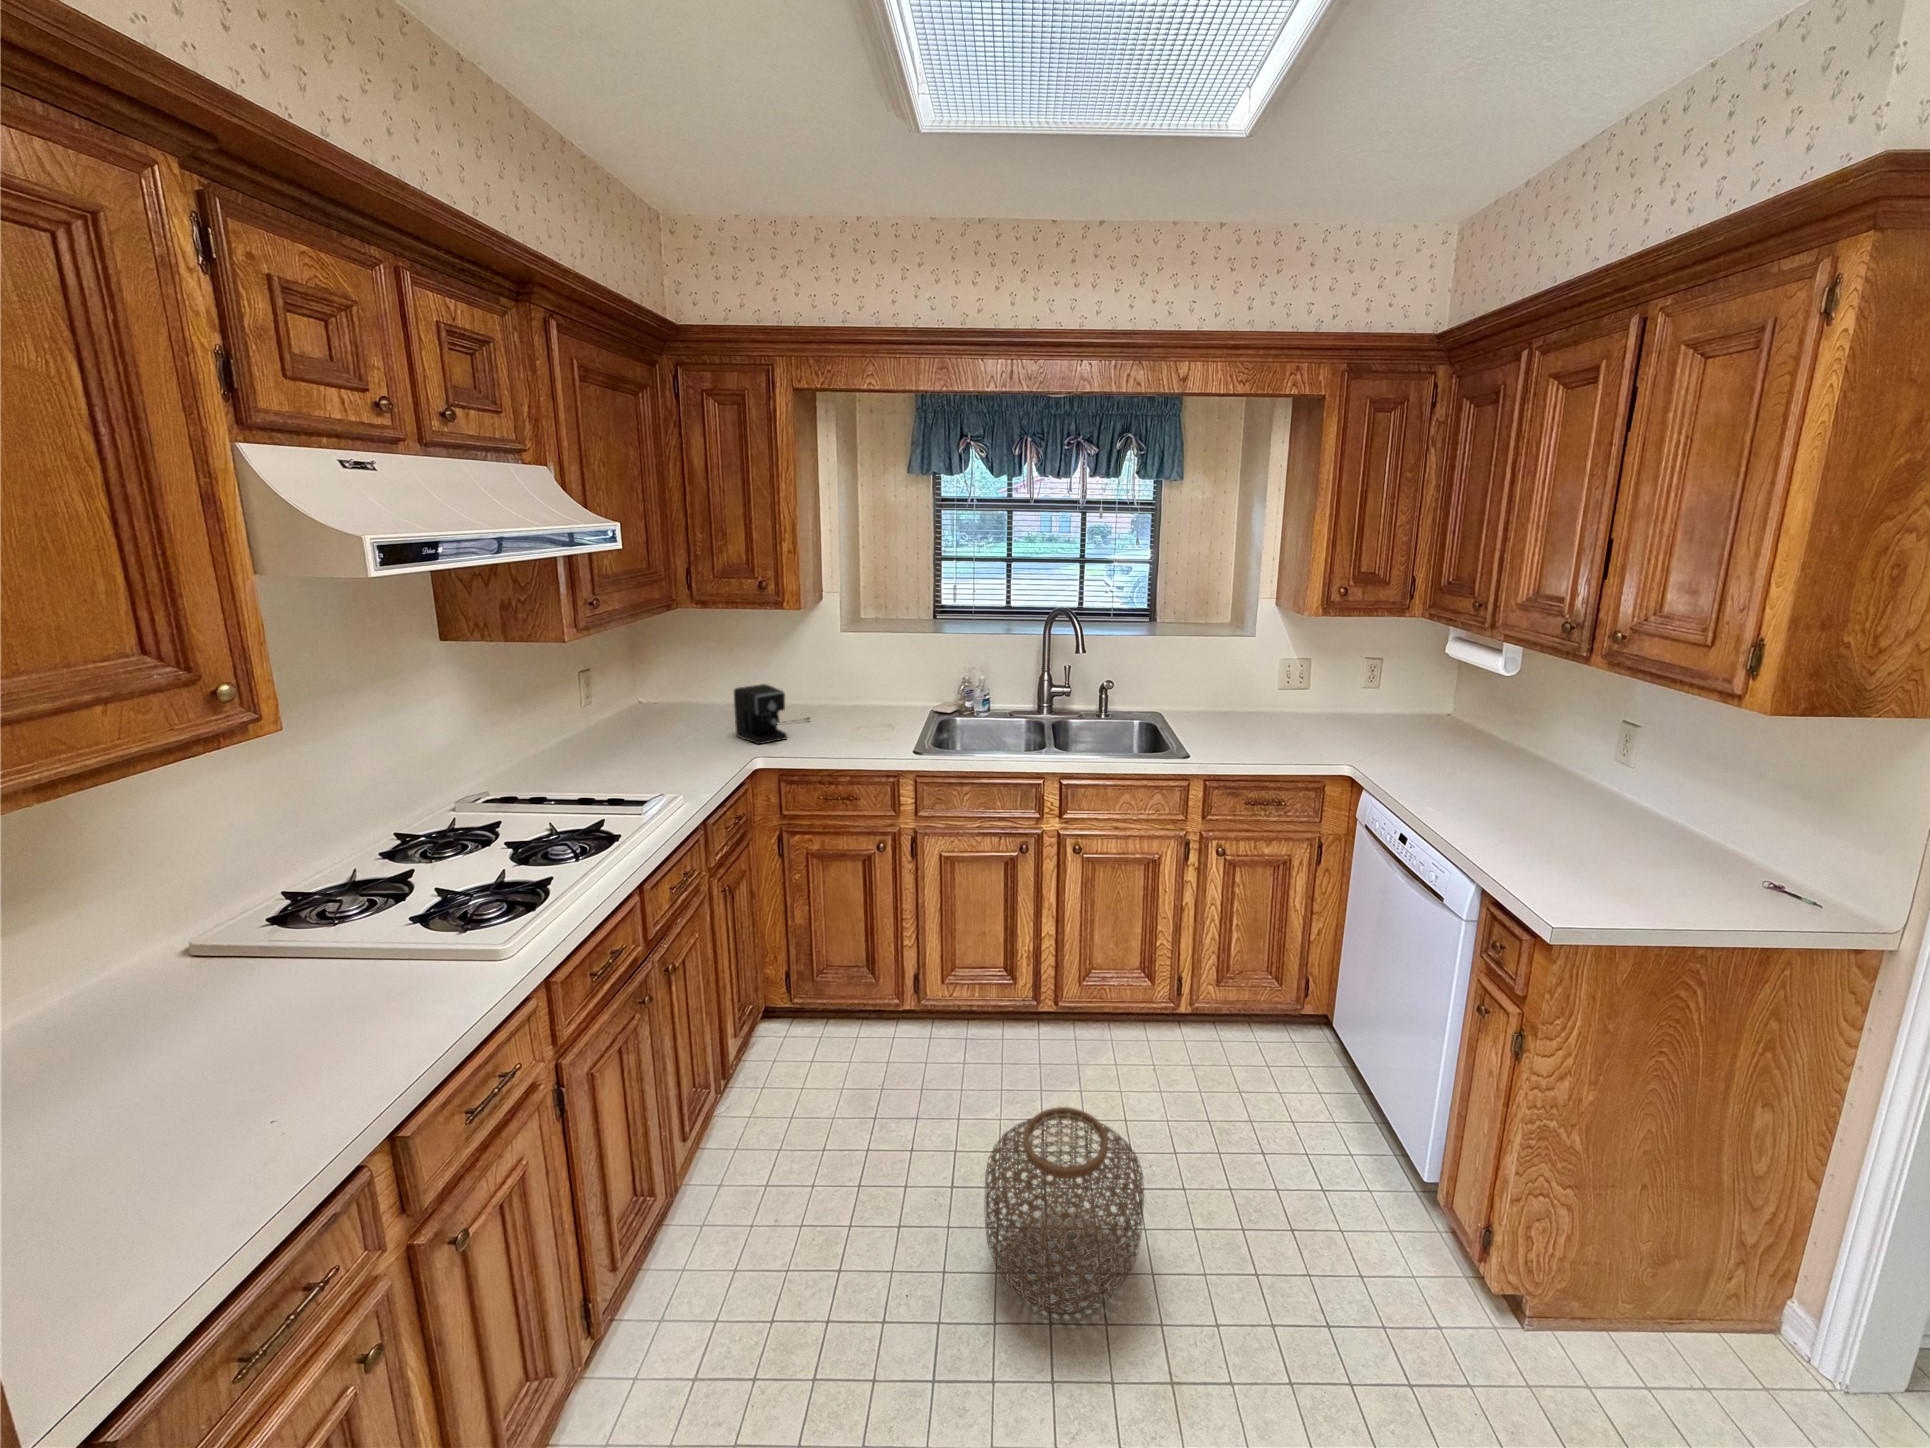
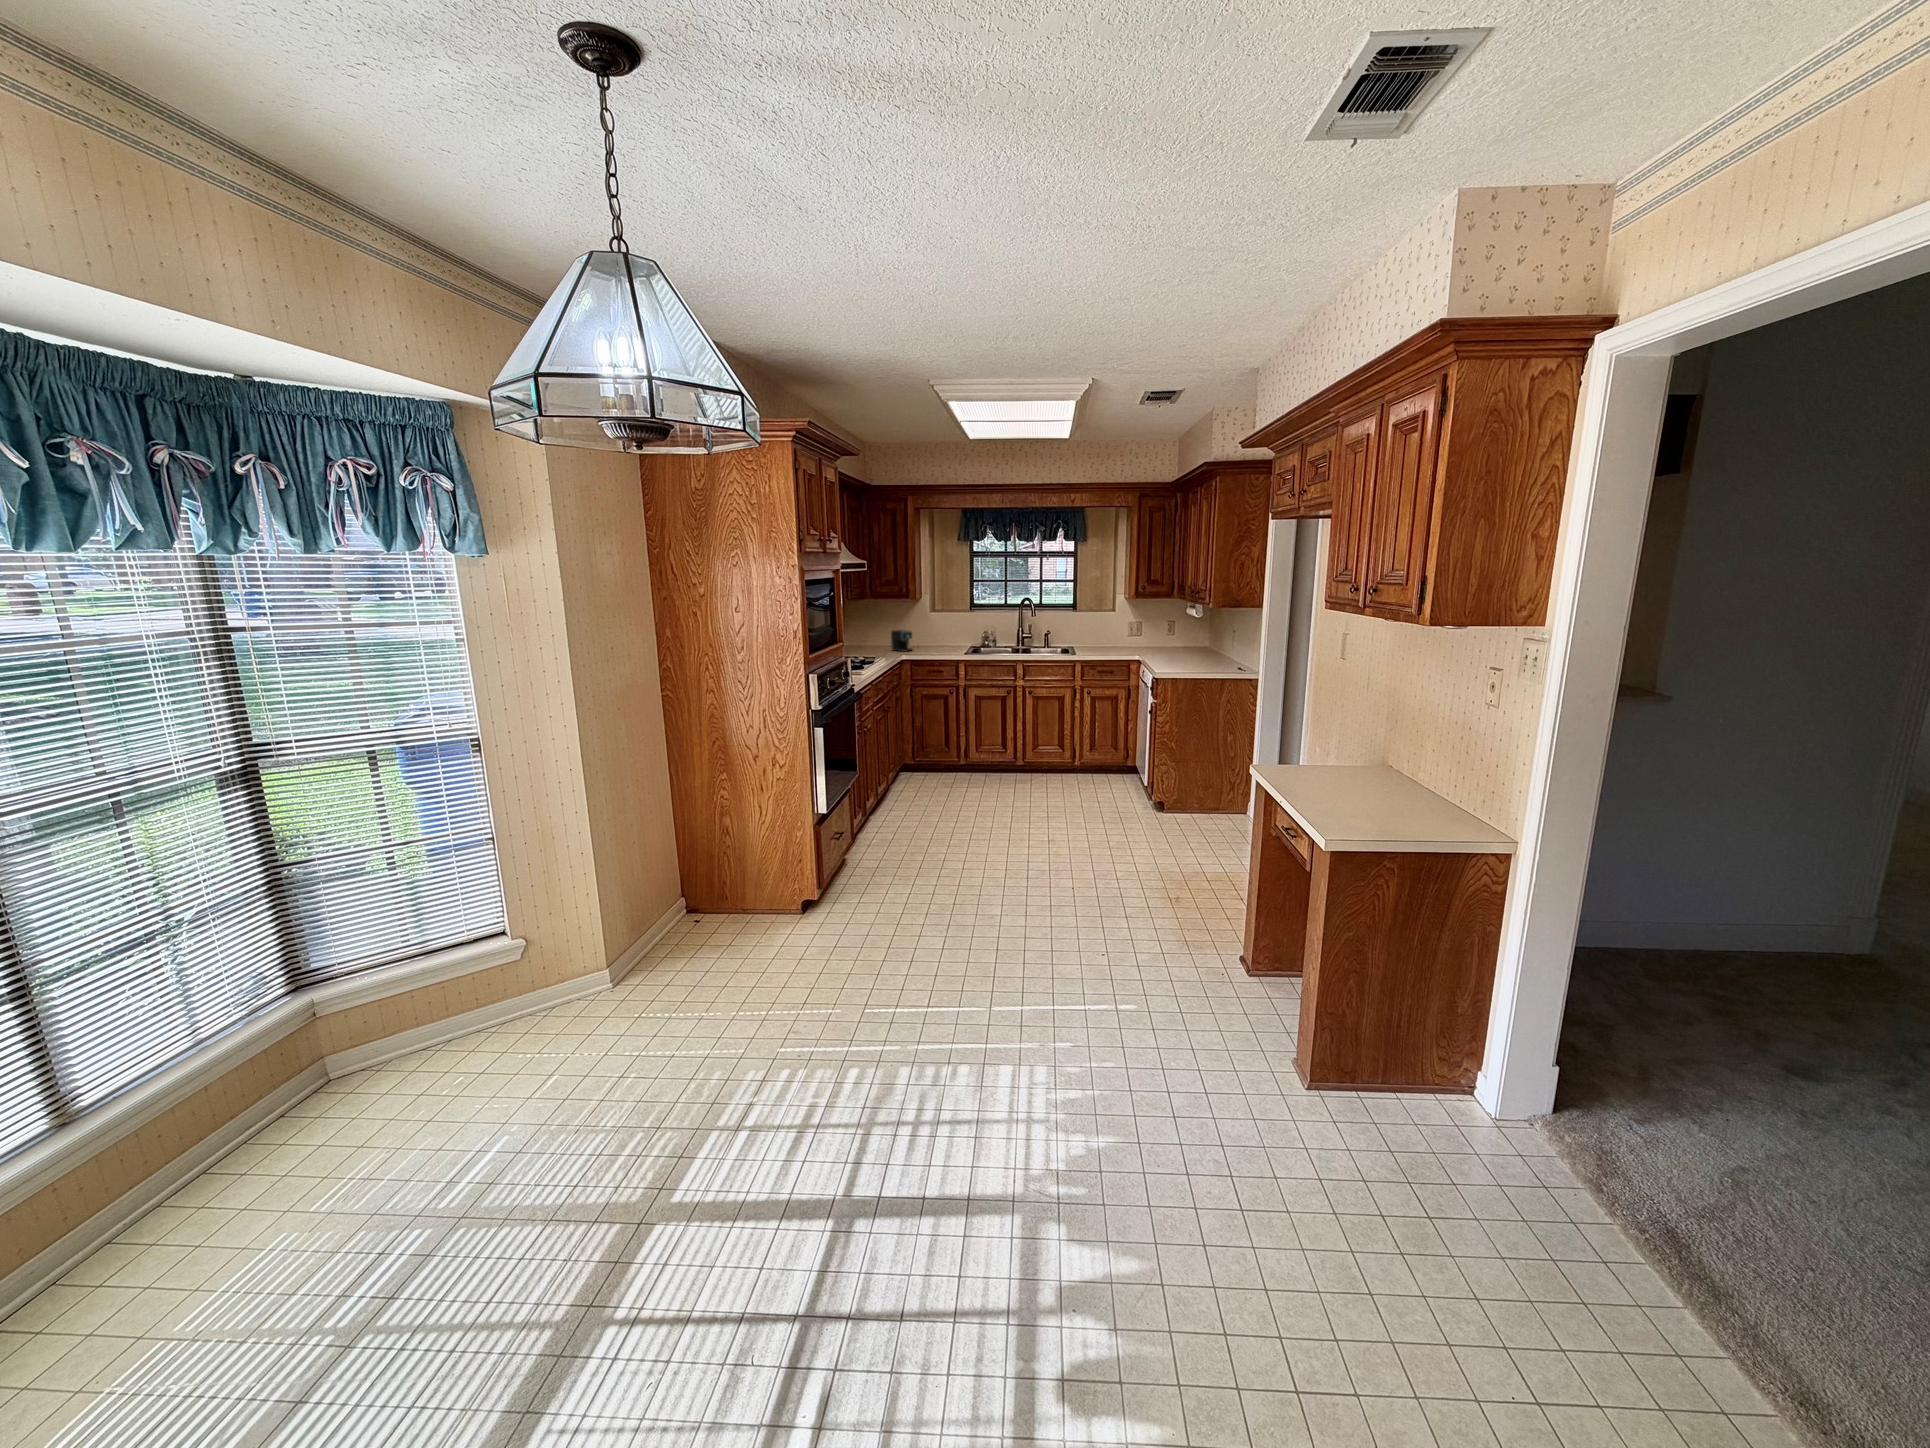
woven basket: present [985,1107,1144,1313] -> none [993,752,1044,809]

